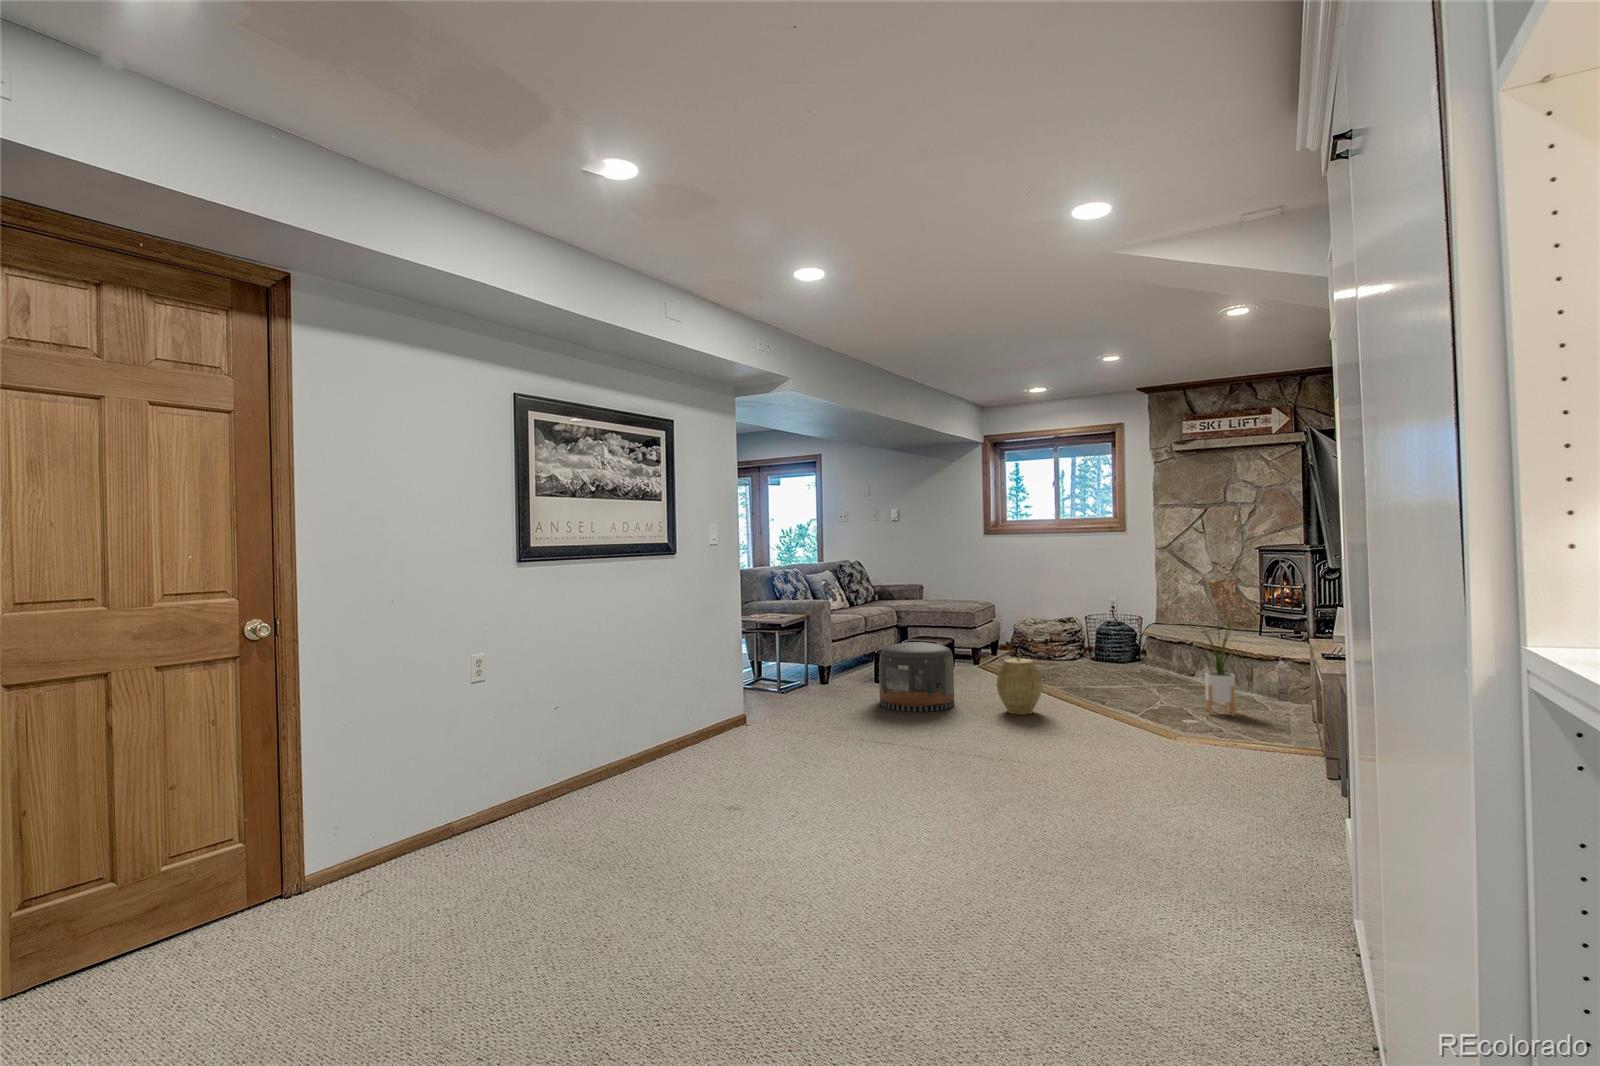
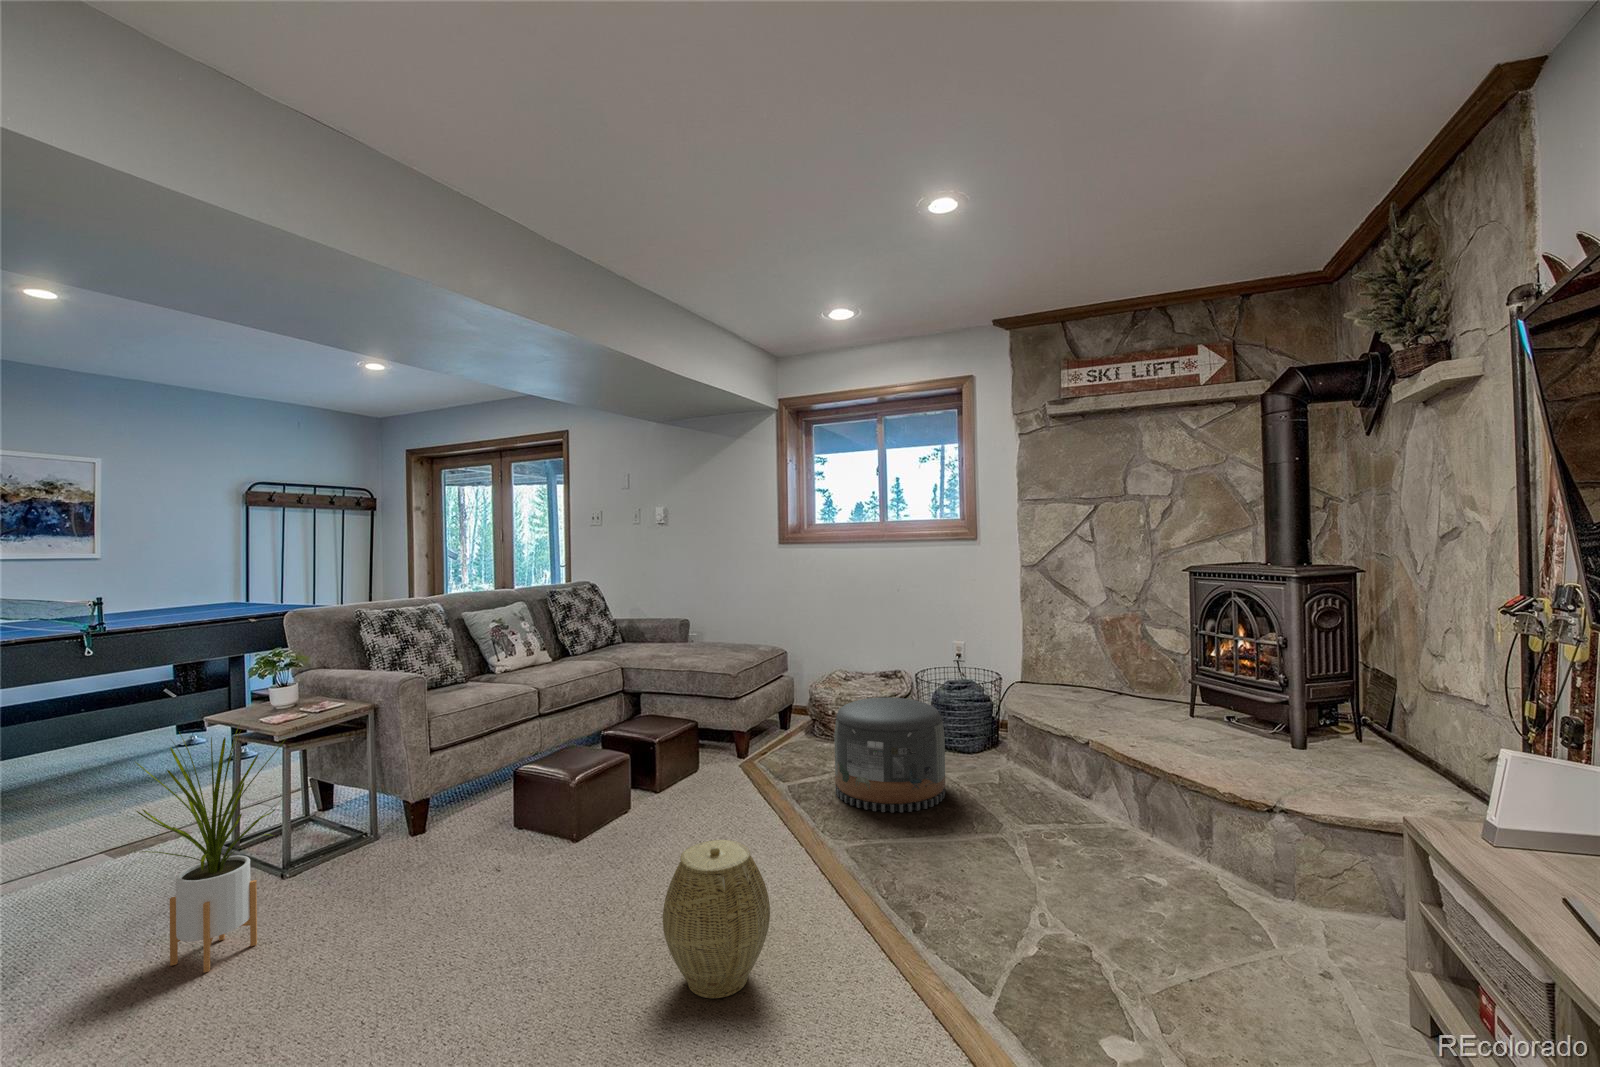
house plant: present [1199,622,1241,716] -> present [135,724,285,972]
pouf: present [879,642,954,712] -> present [834,698,946,813]

